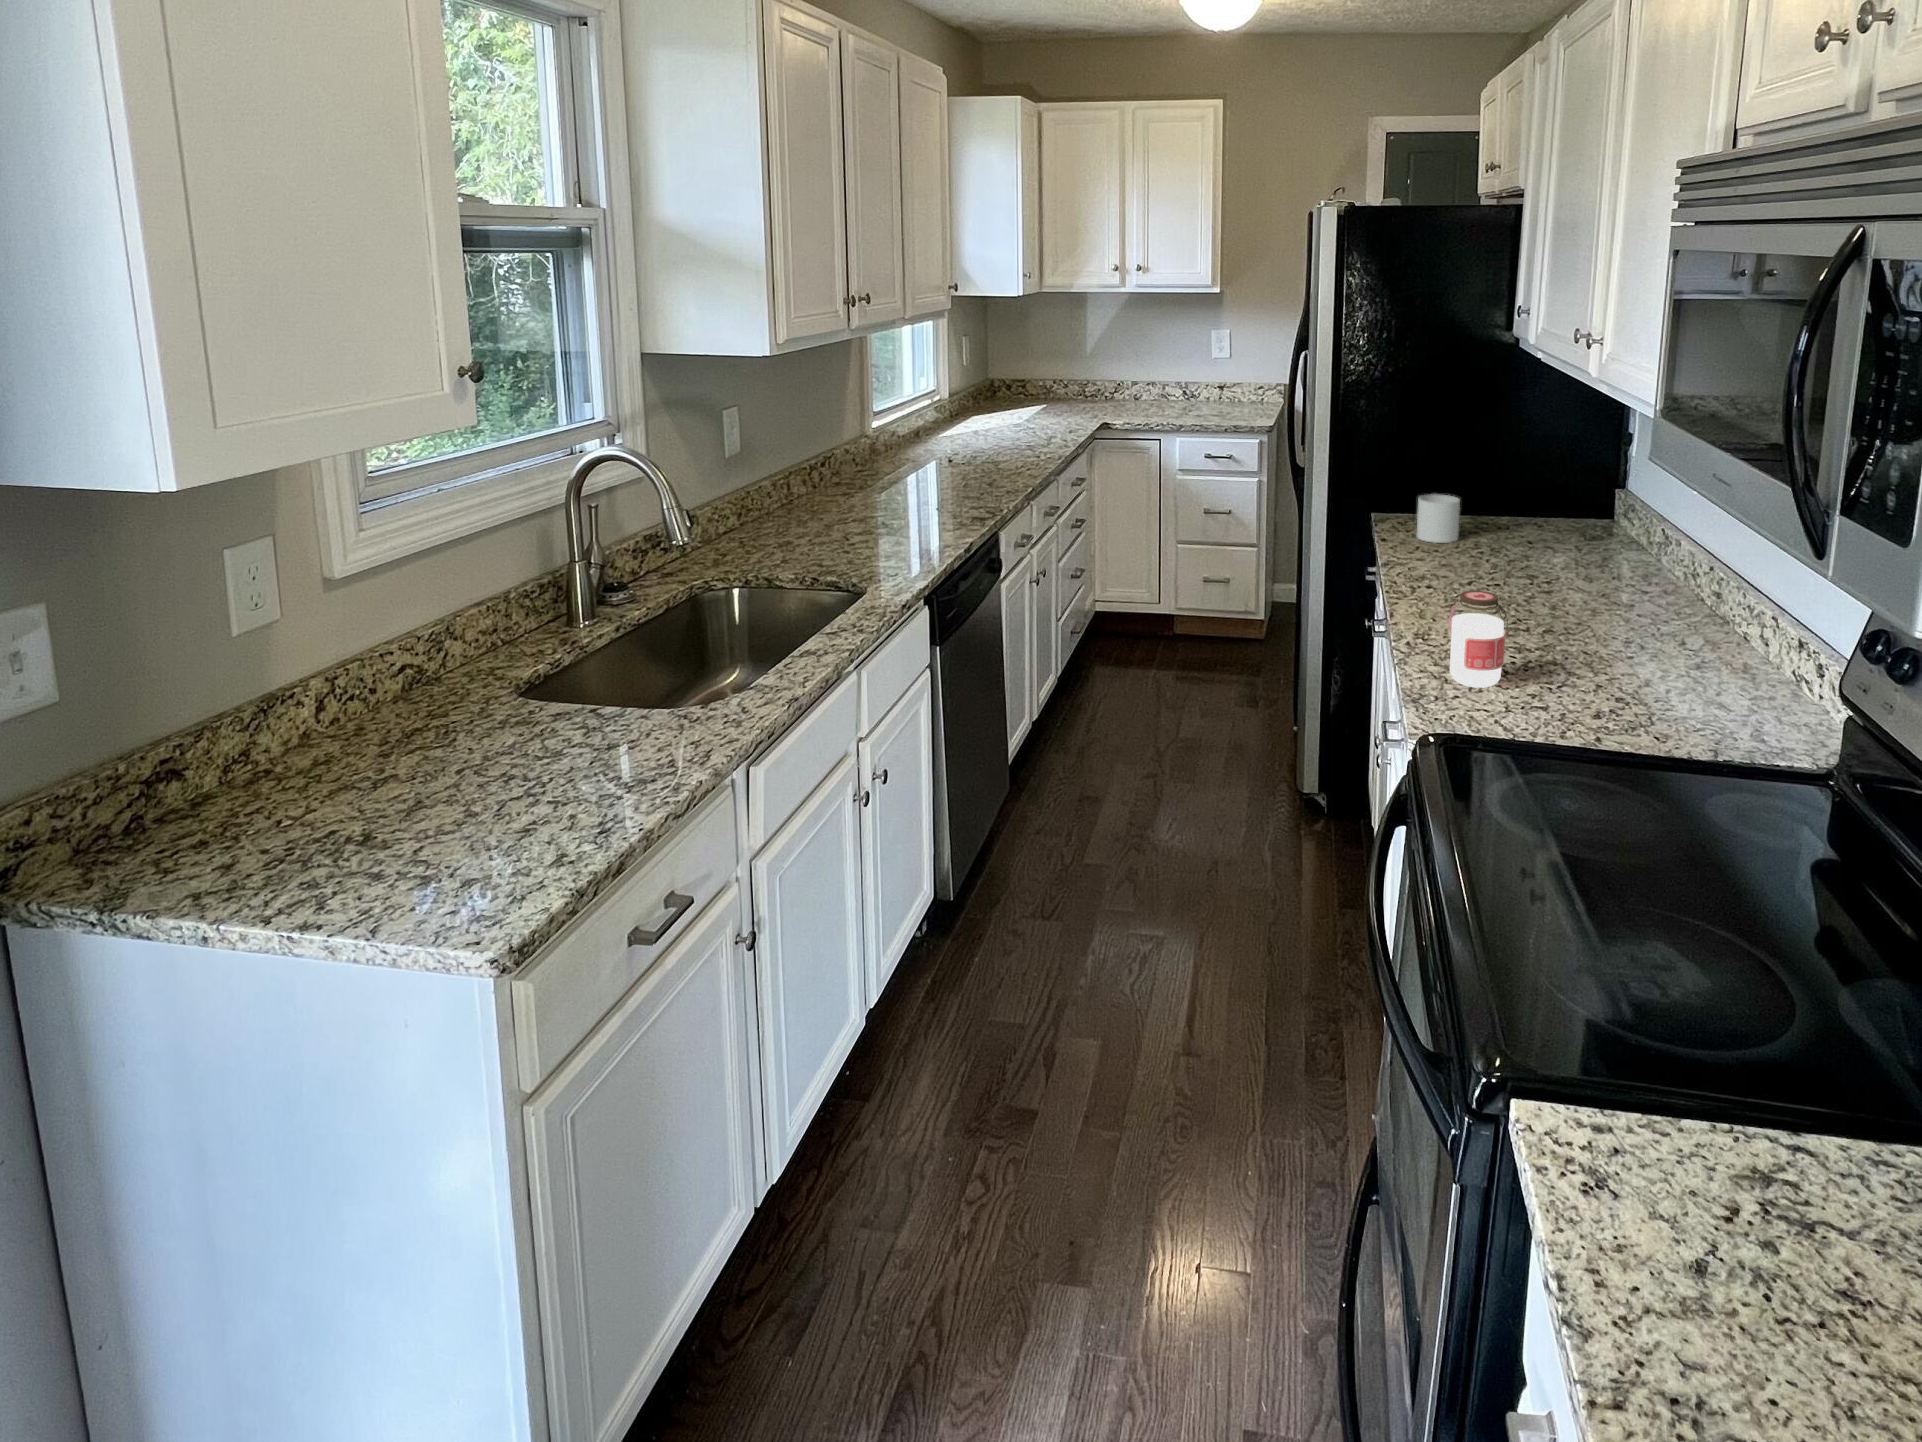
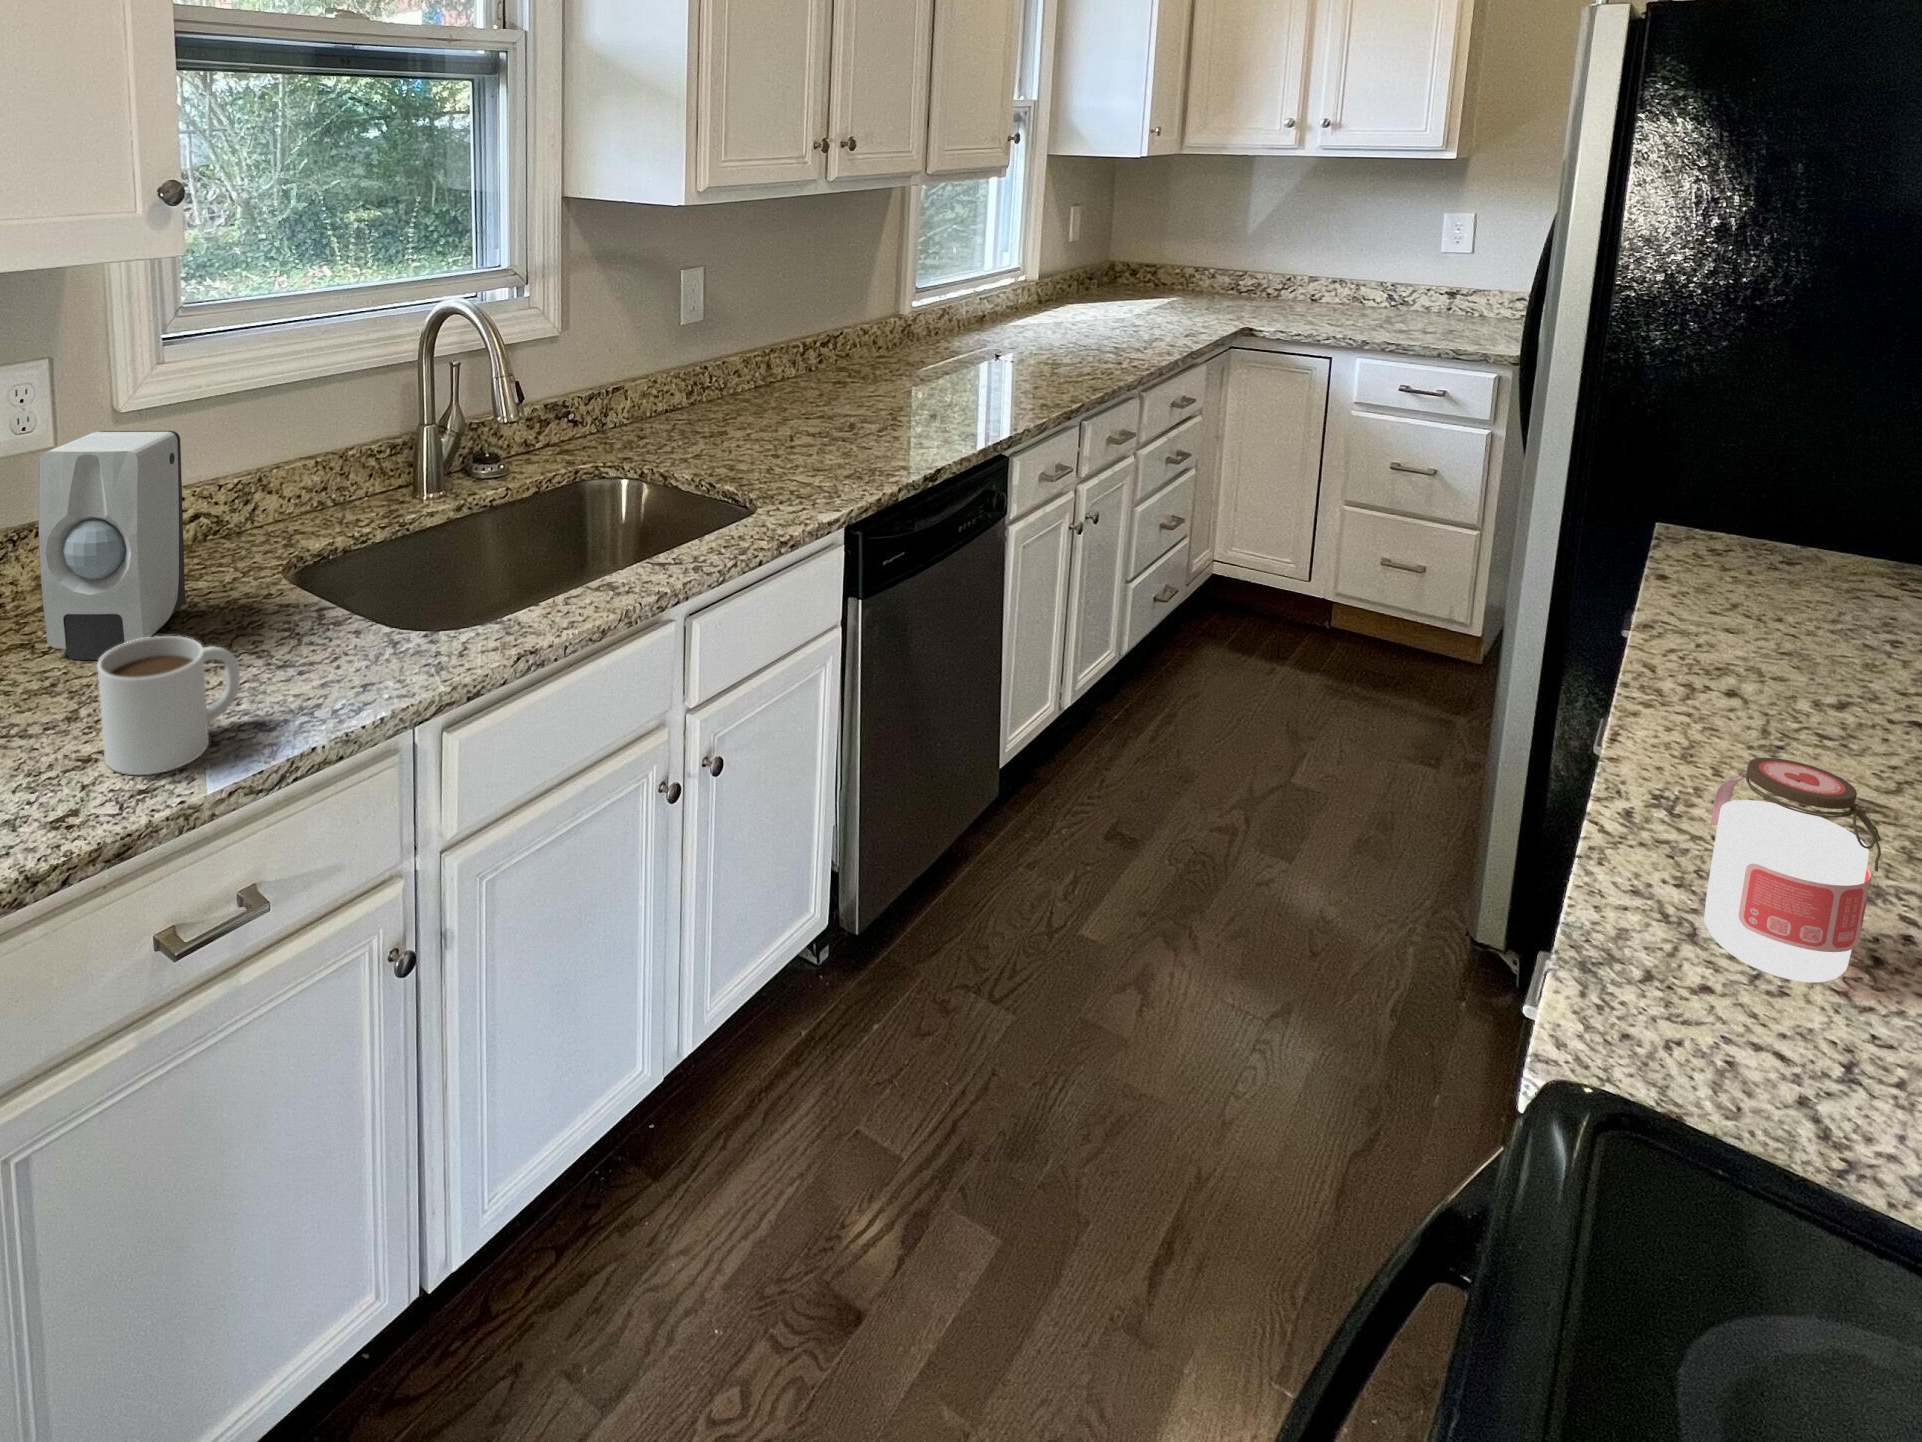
mug: present [1416,494,1460,543] -> present [97,636,240,775]
soap dispenser: none [353,584,468,786] -> present [39,431,185,660]

